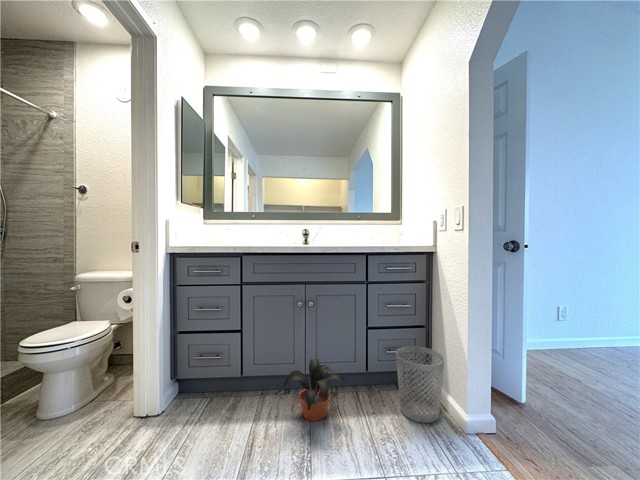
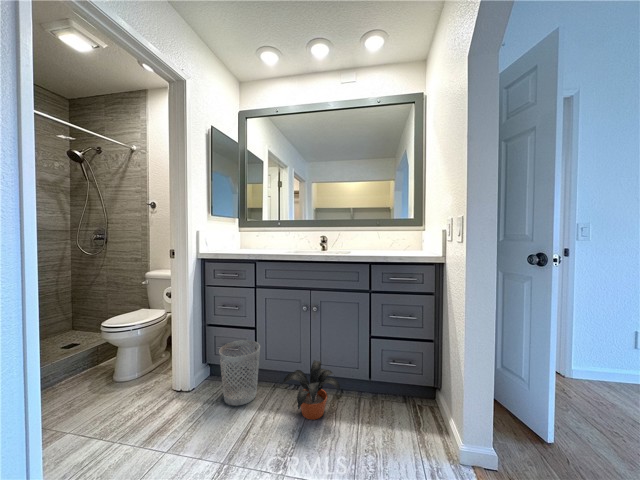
wastebasket: present [396,346,444,423] -> present [219,340,260,406]

